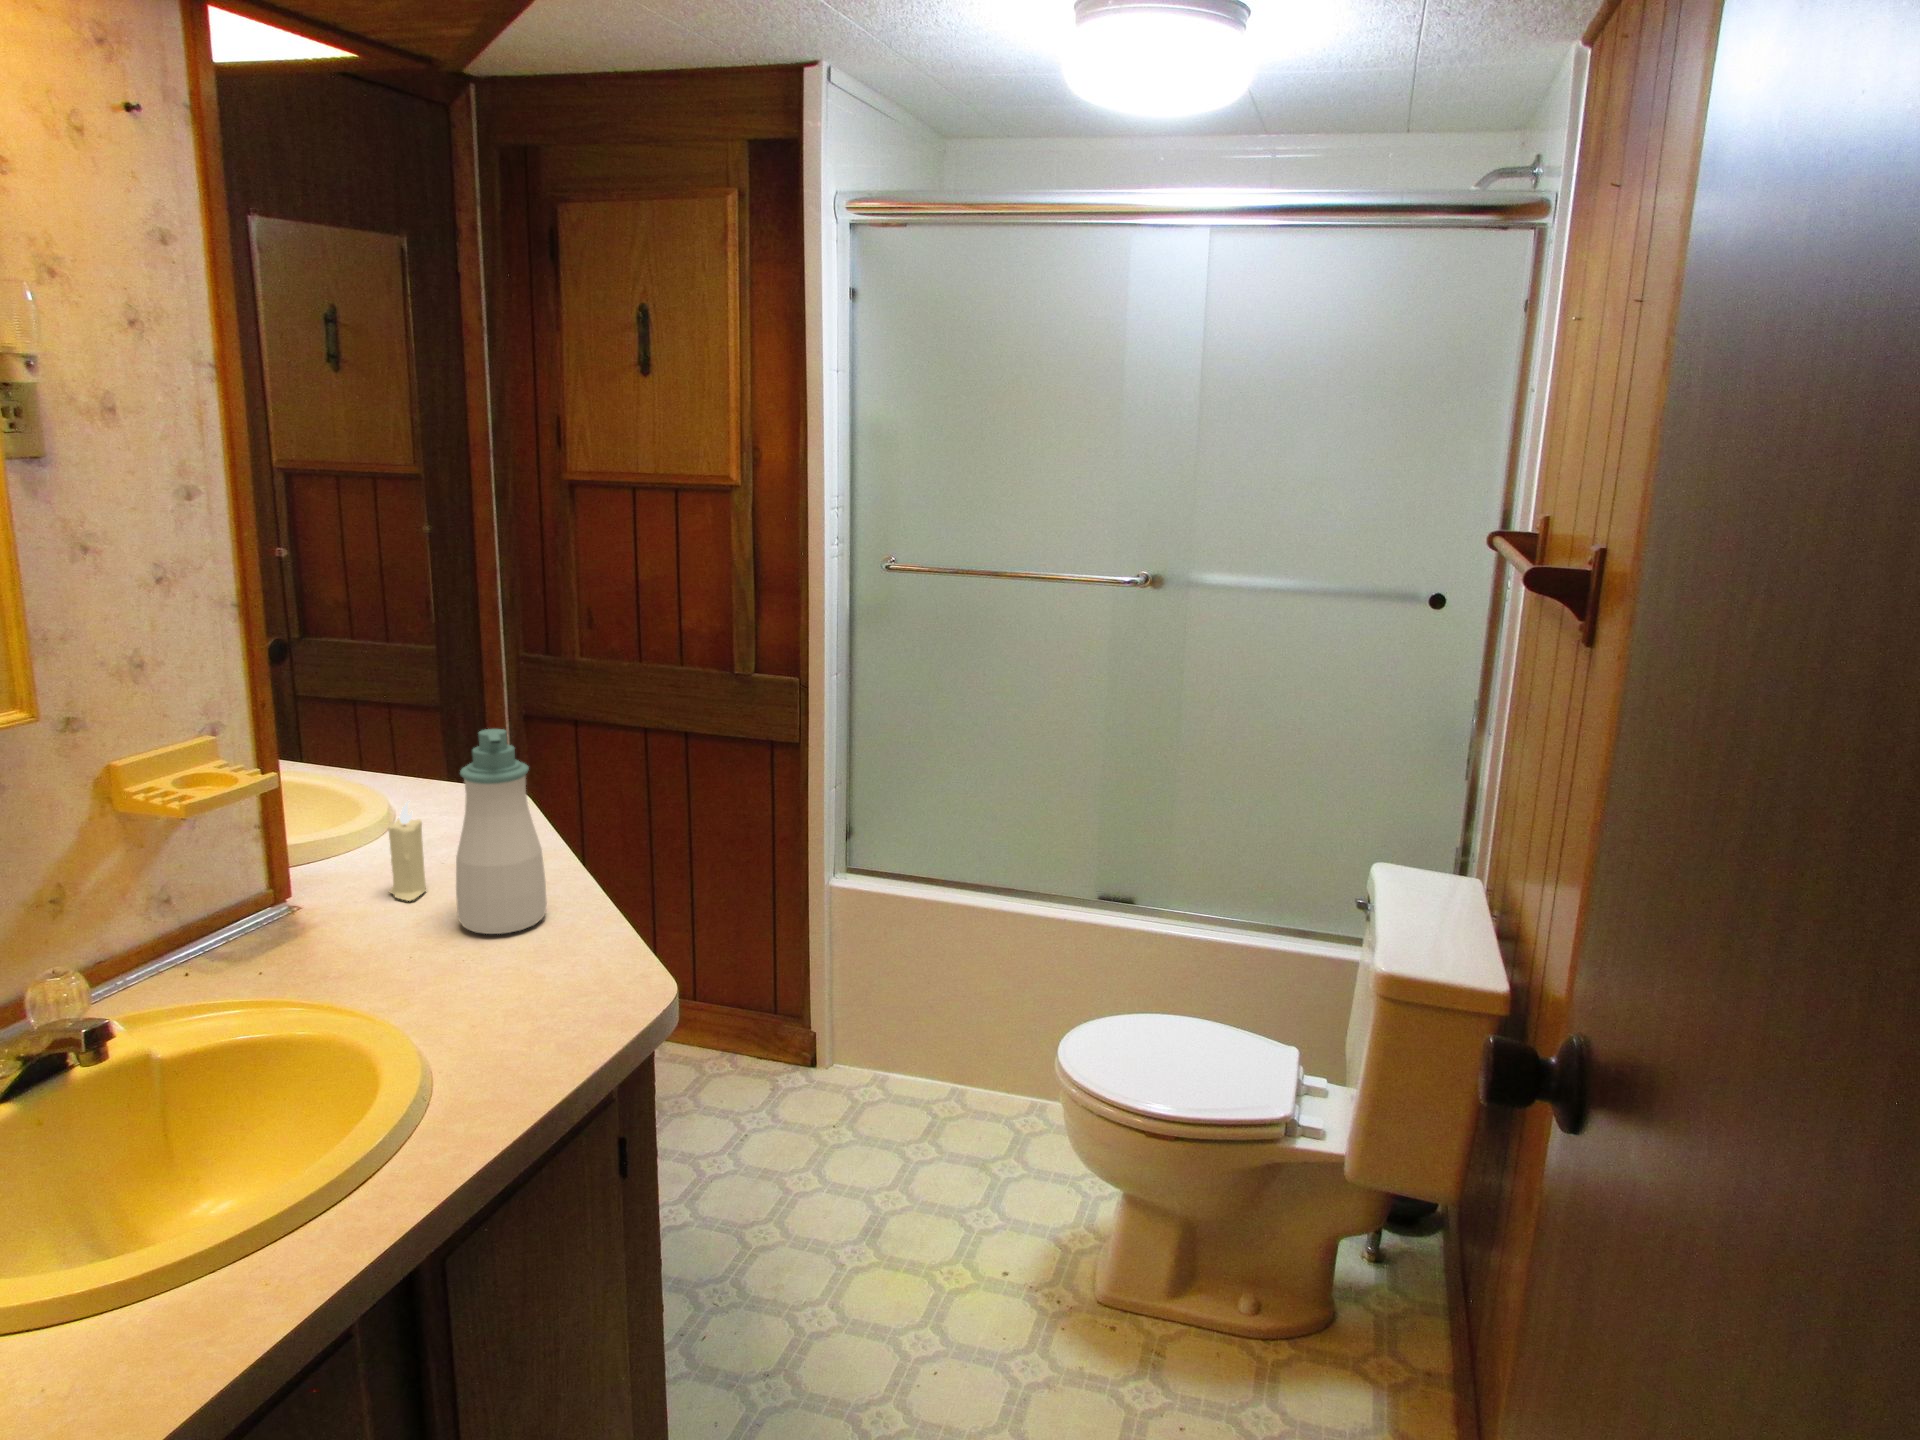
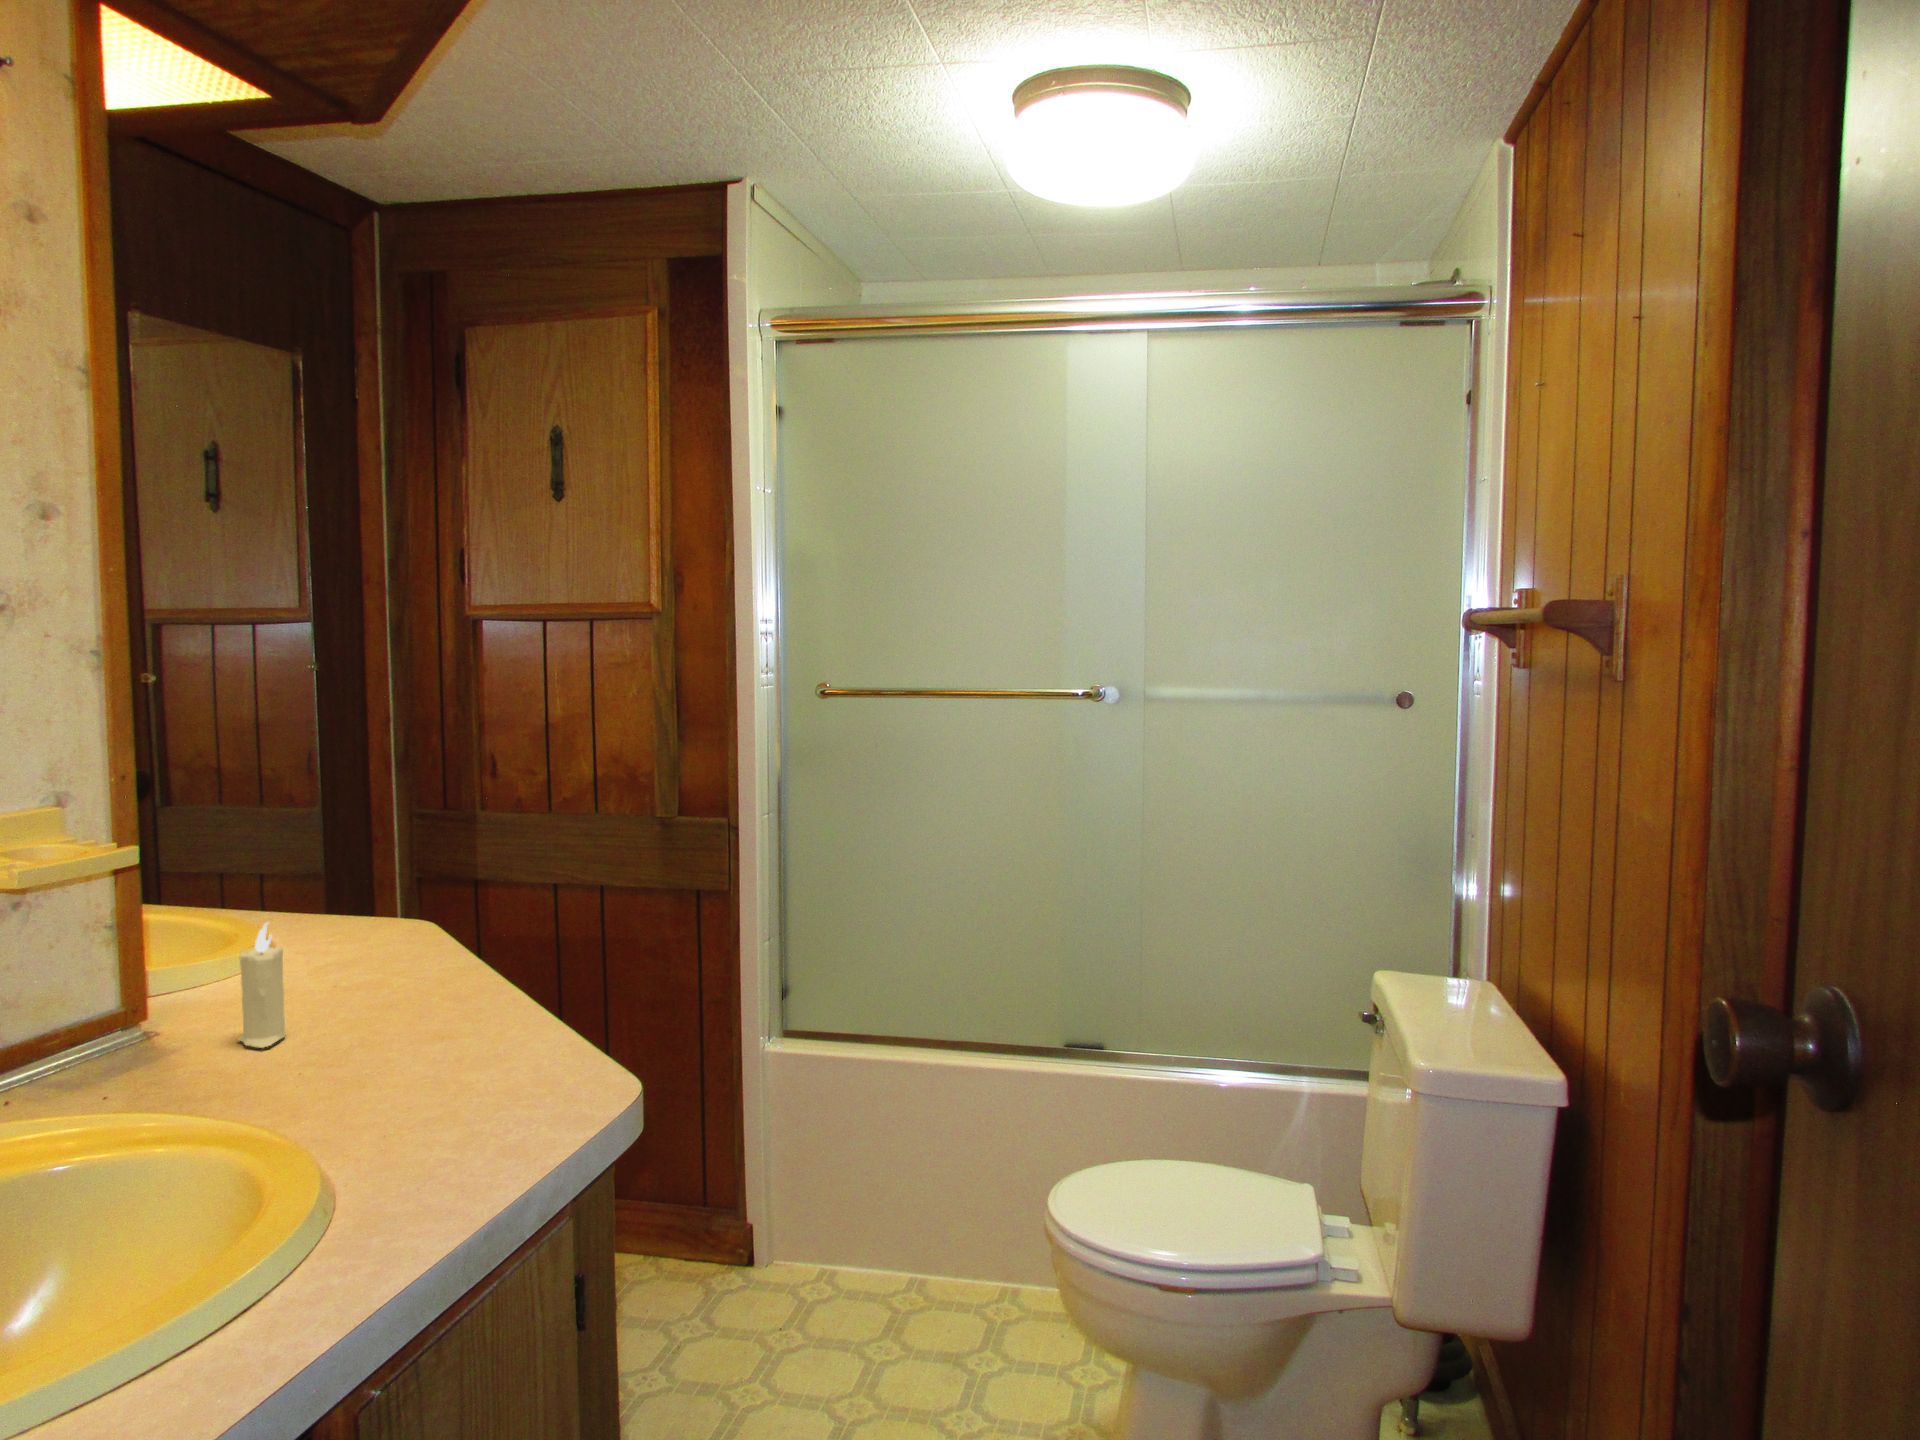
soap bottle: present [456,729,547,934] -> none [322,822,437,1079]

